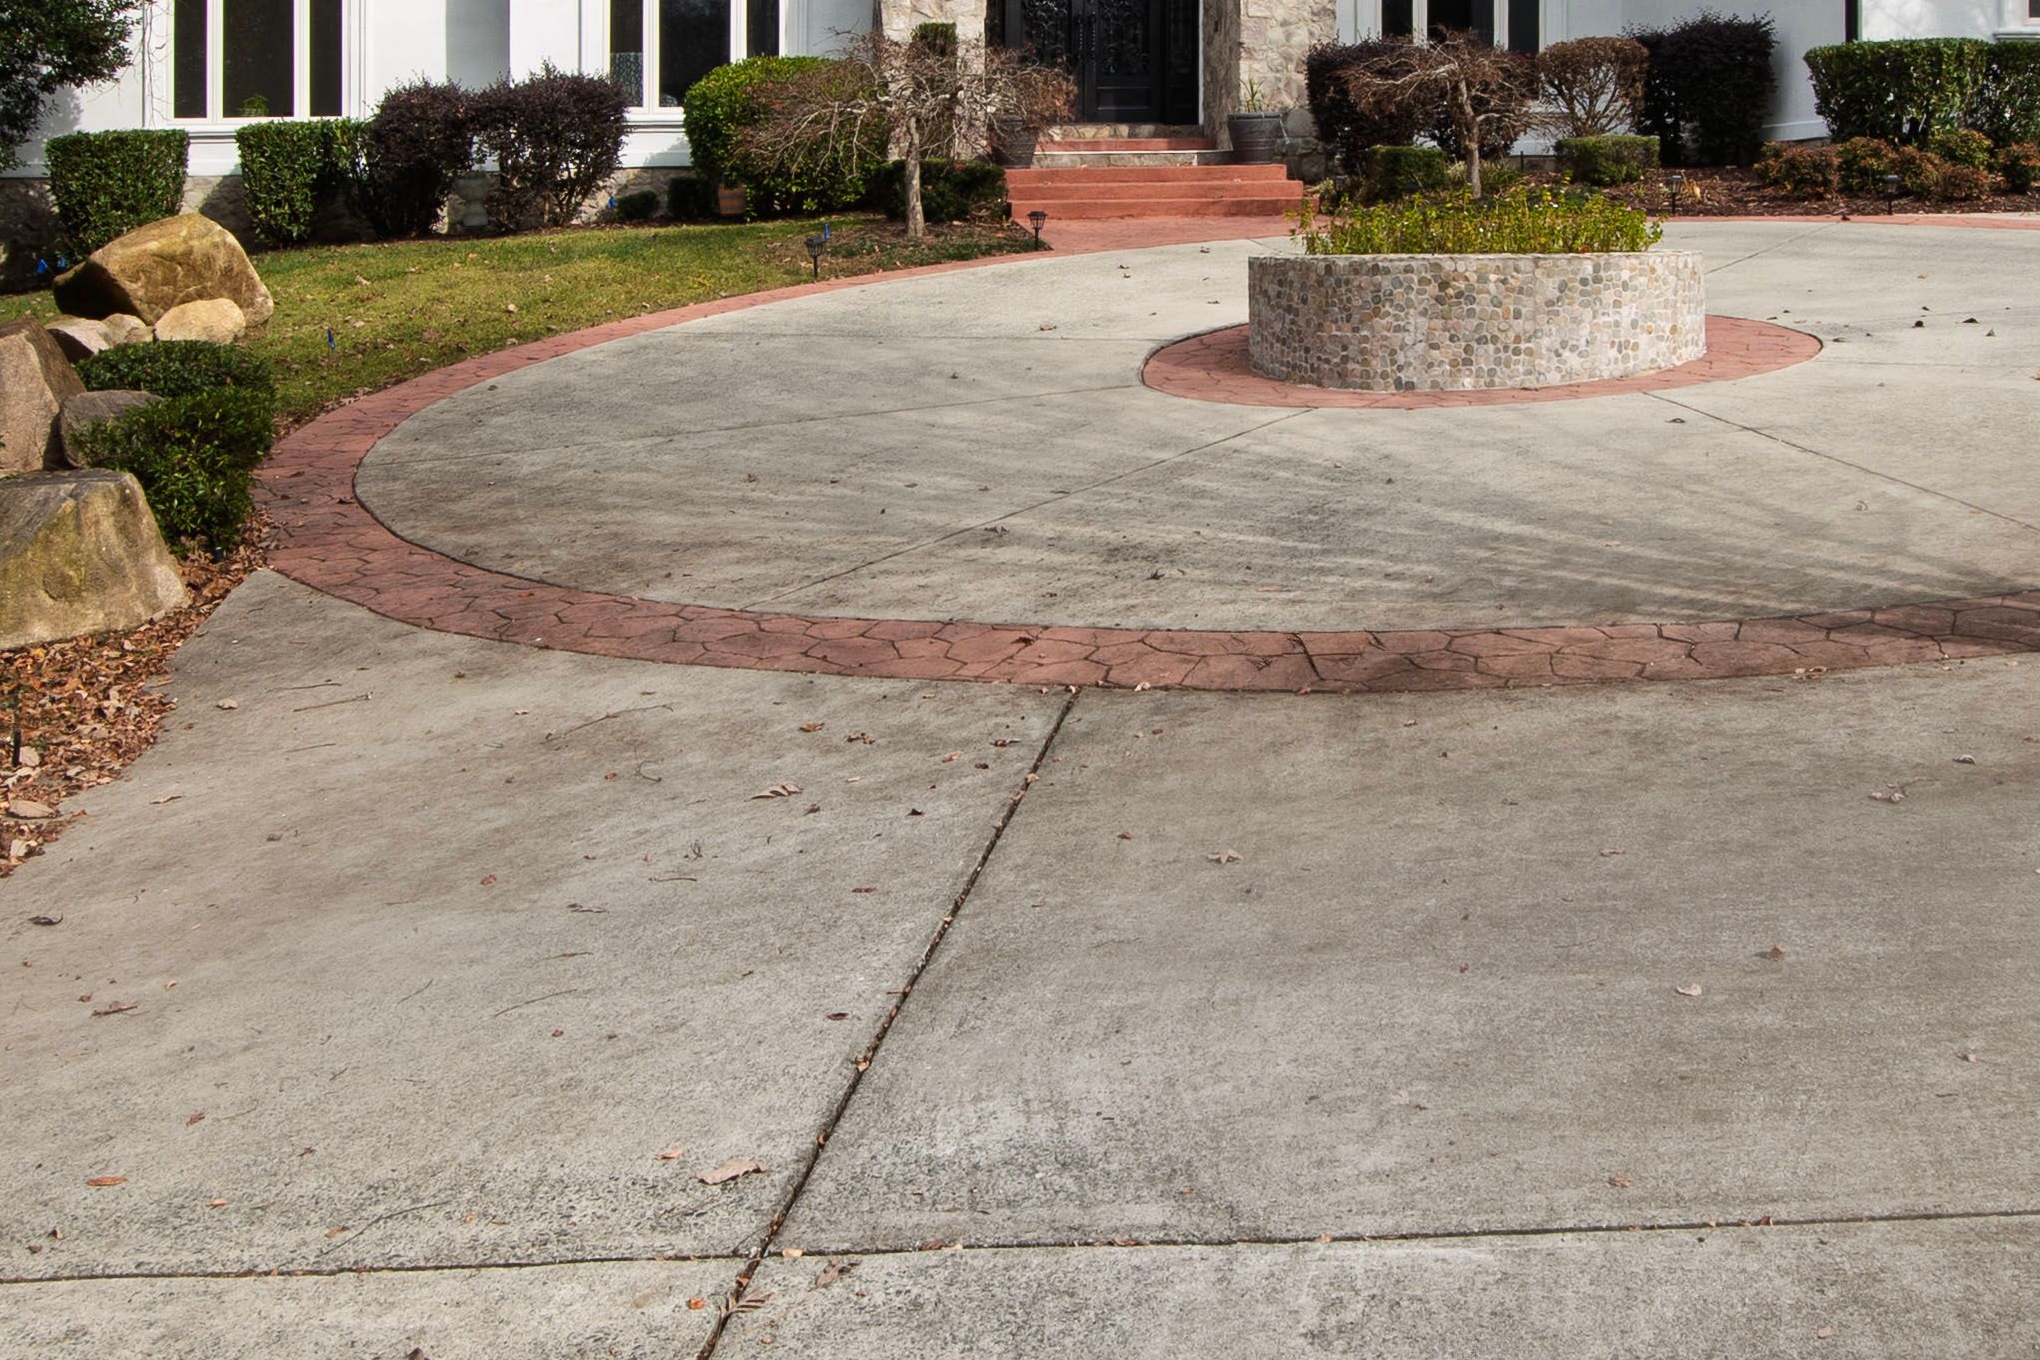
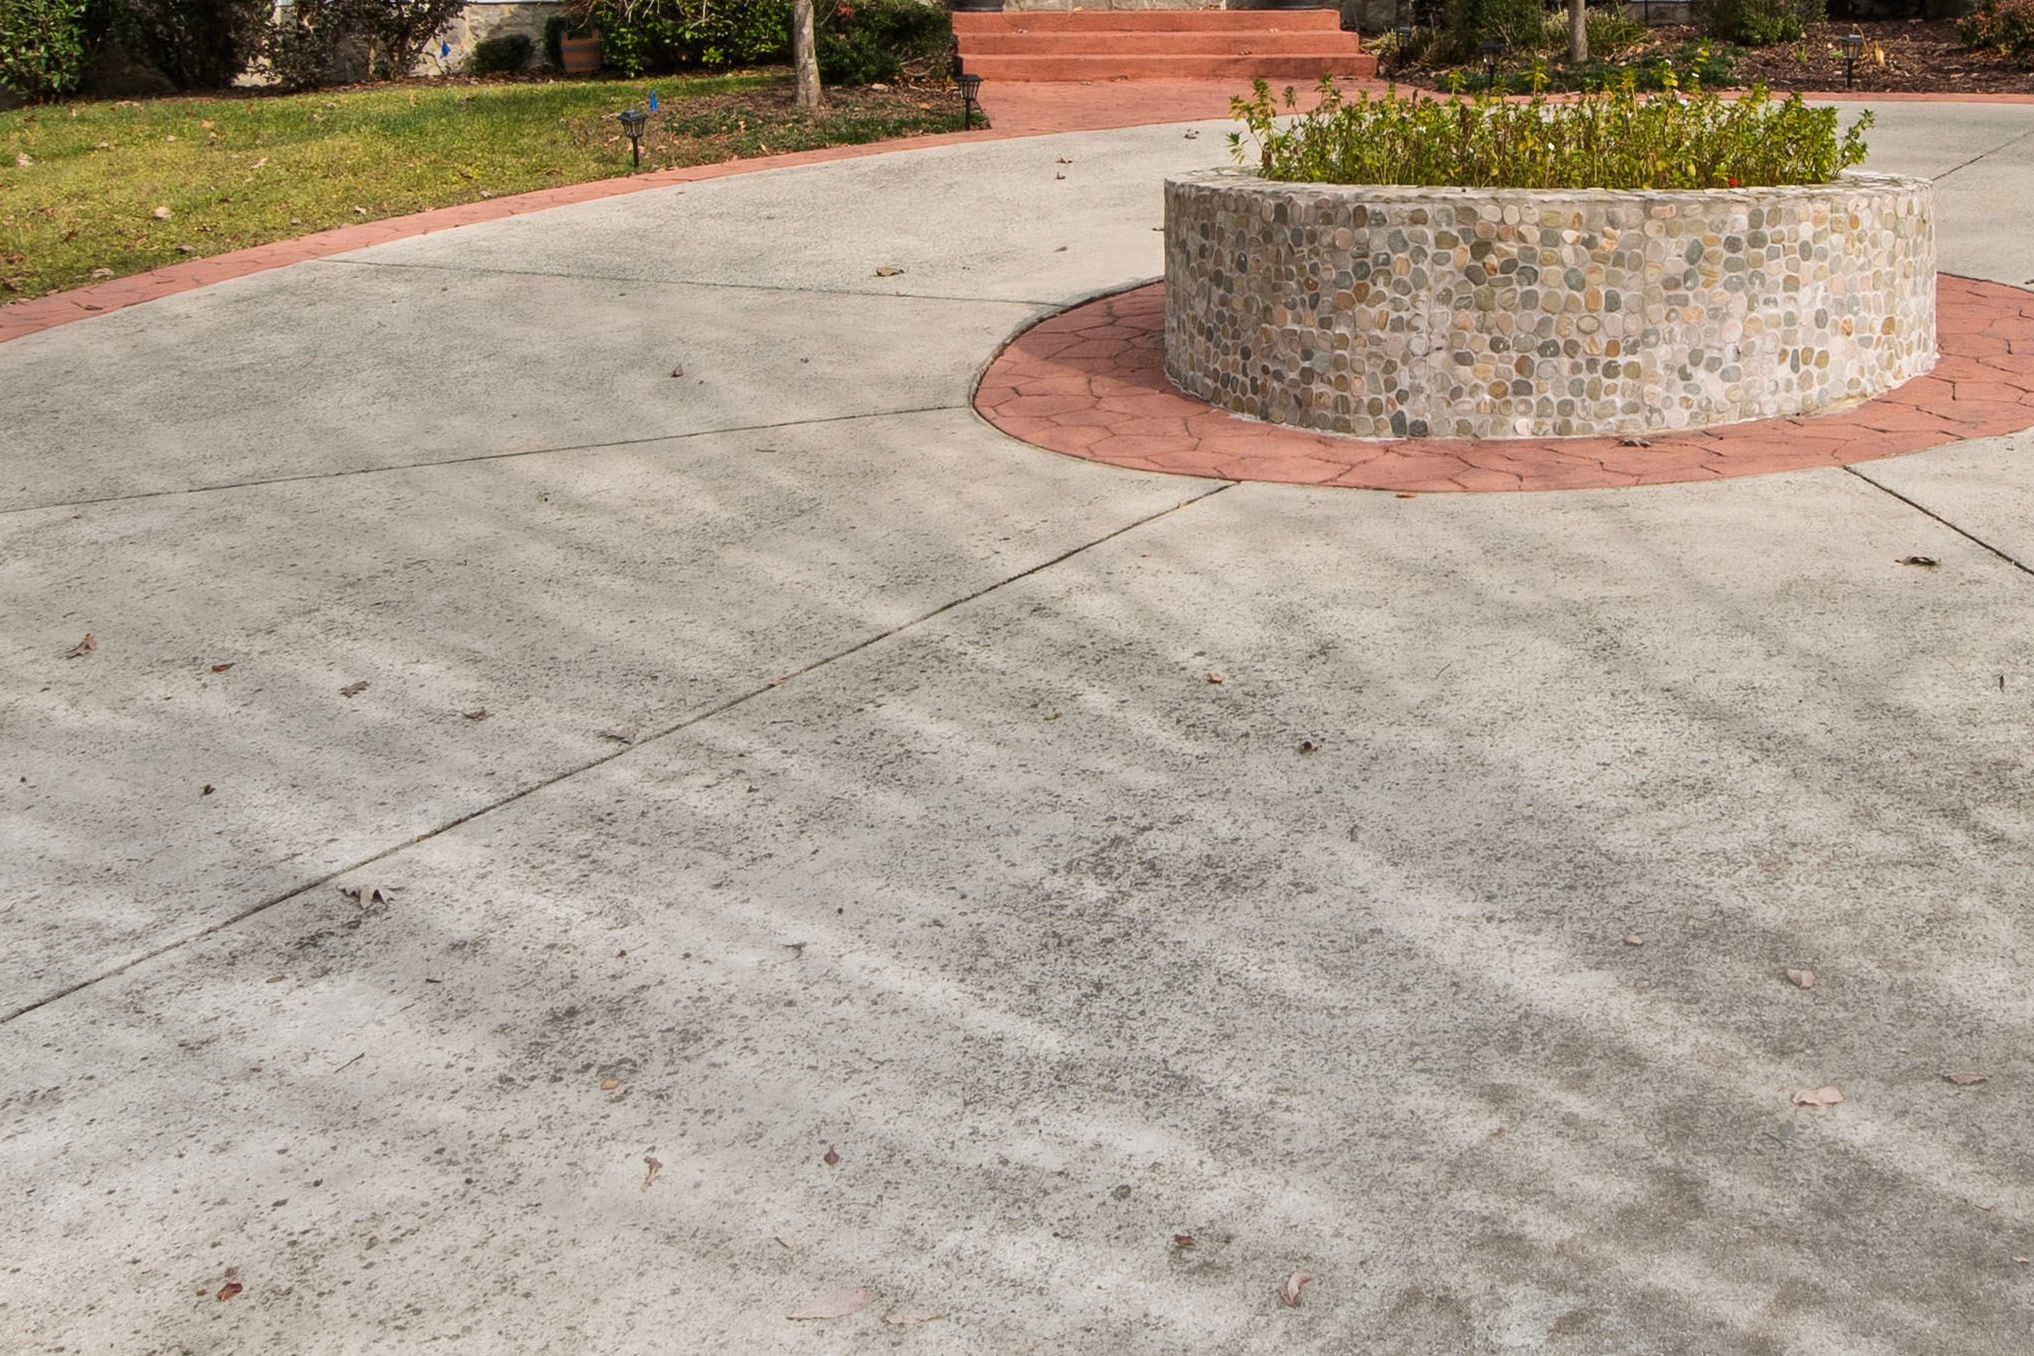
planter: present [455,167,490,226] -> none [210,5,263,85]

